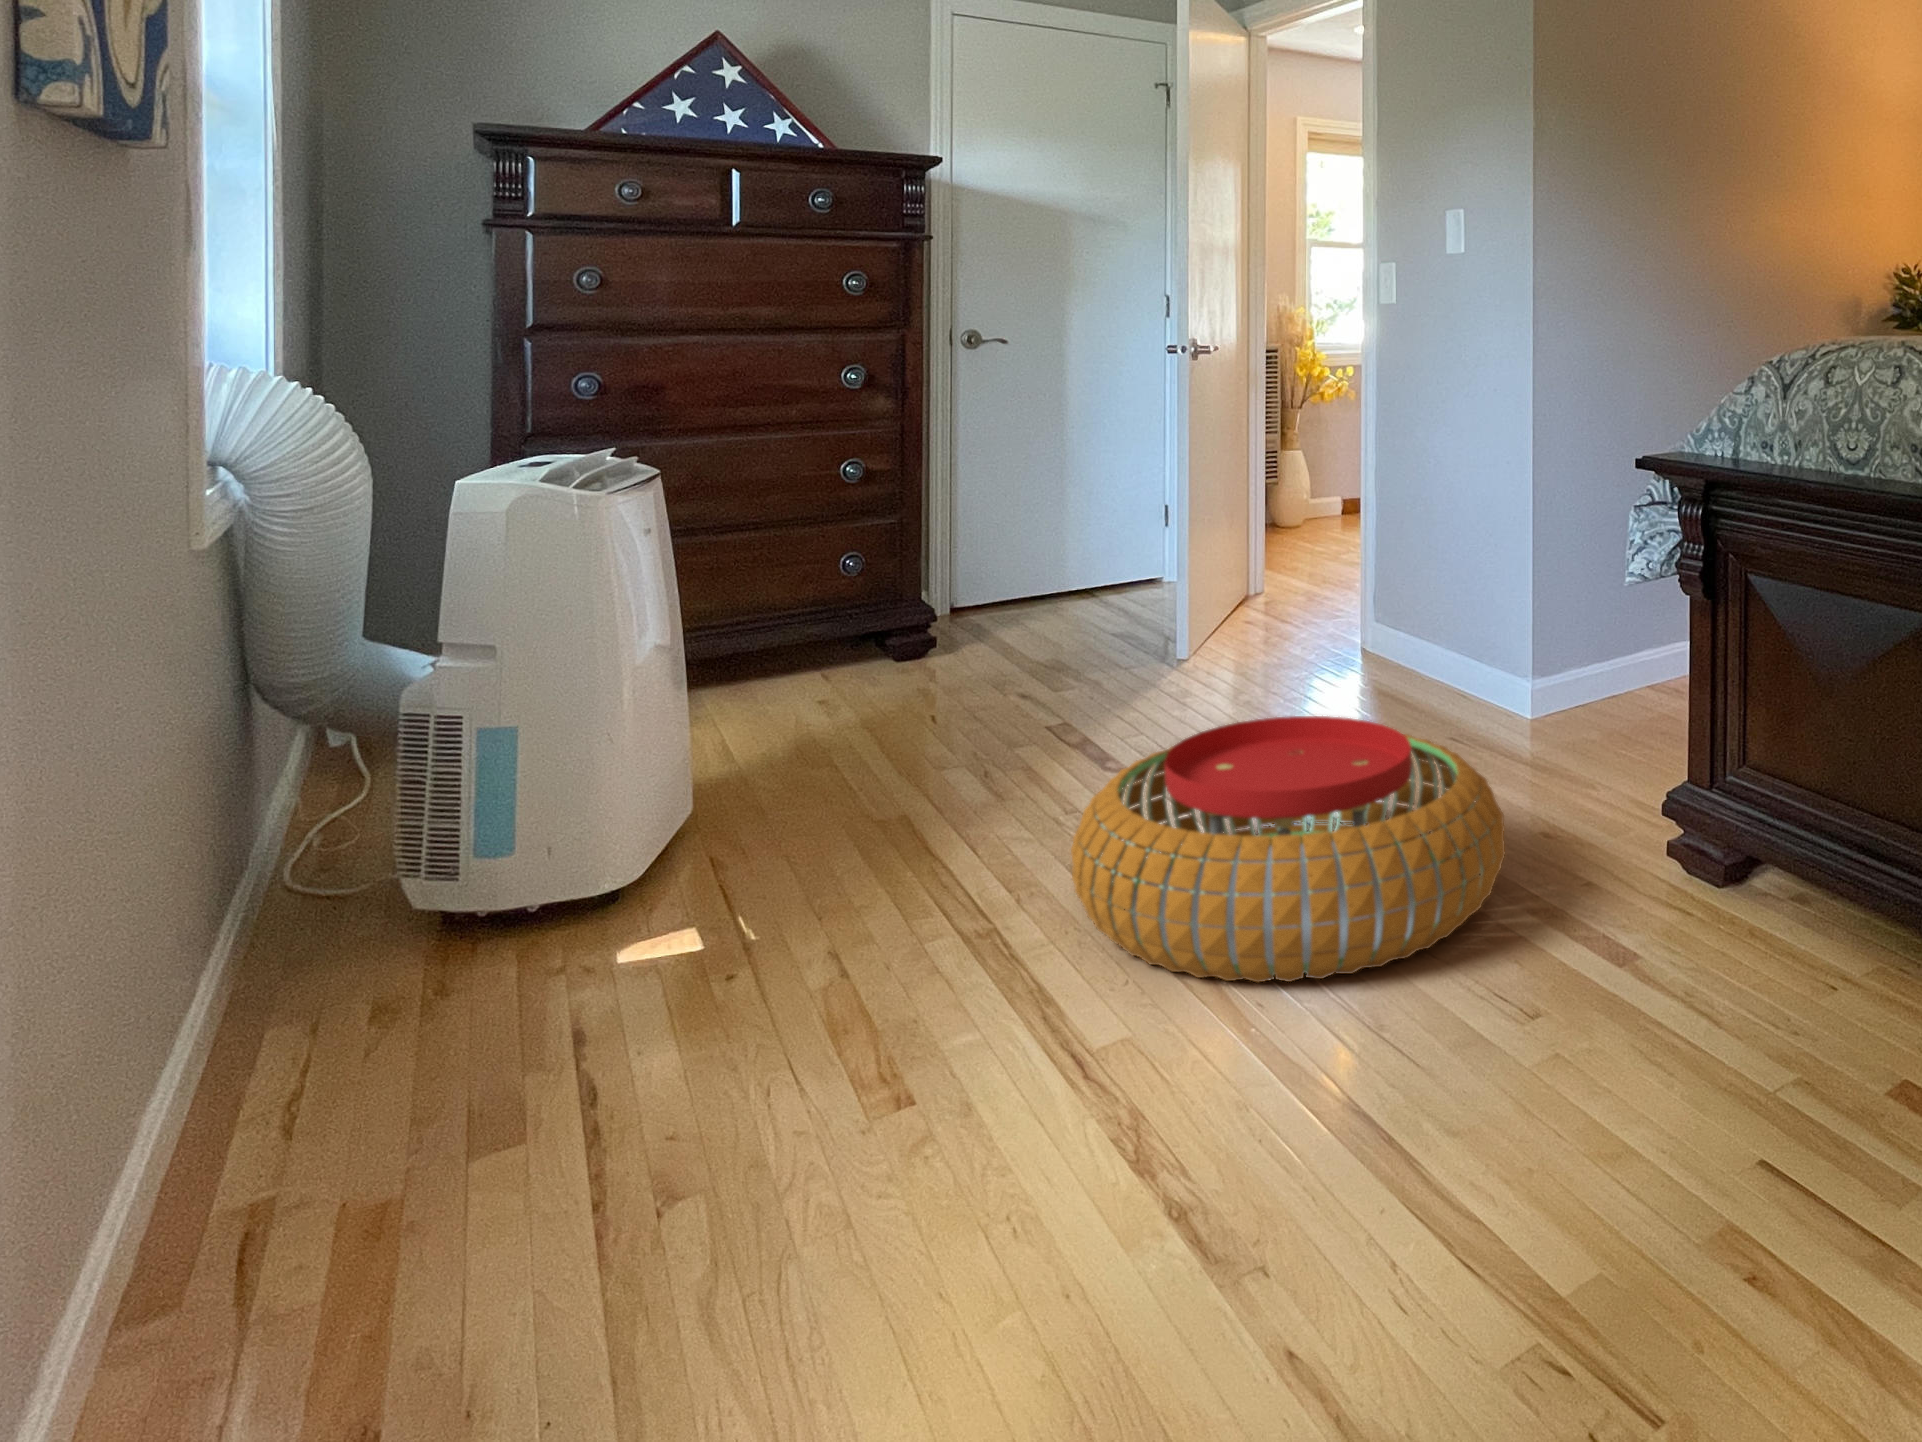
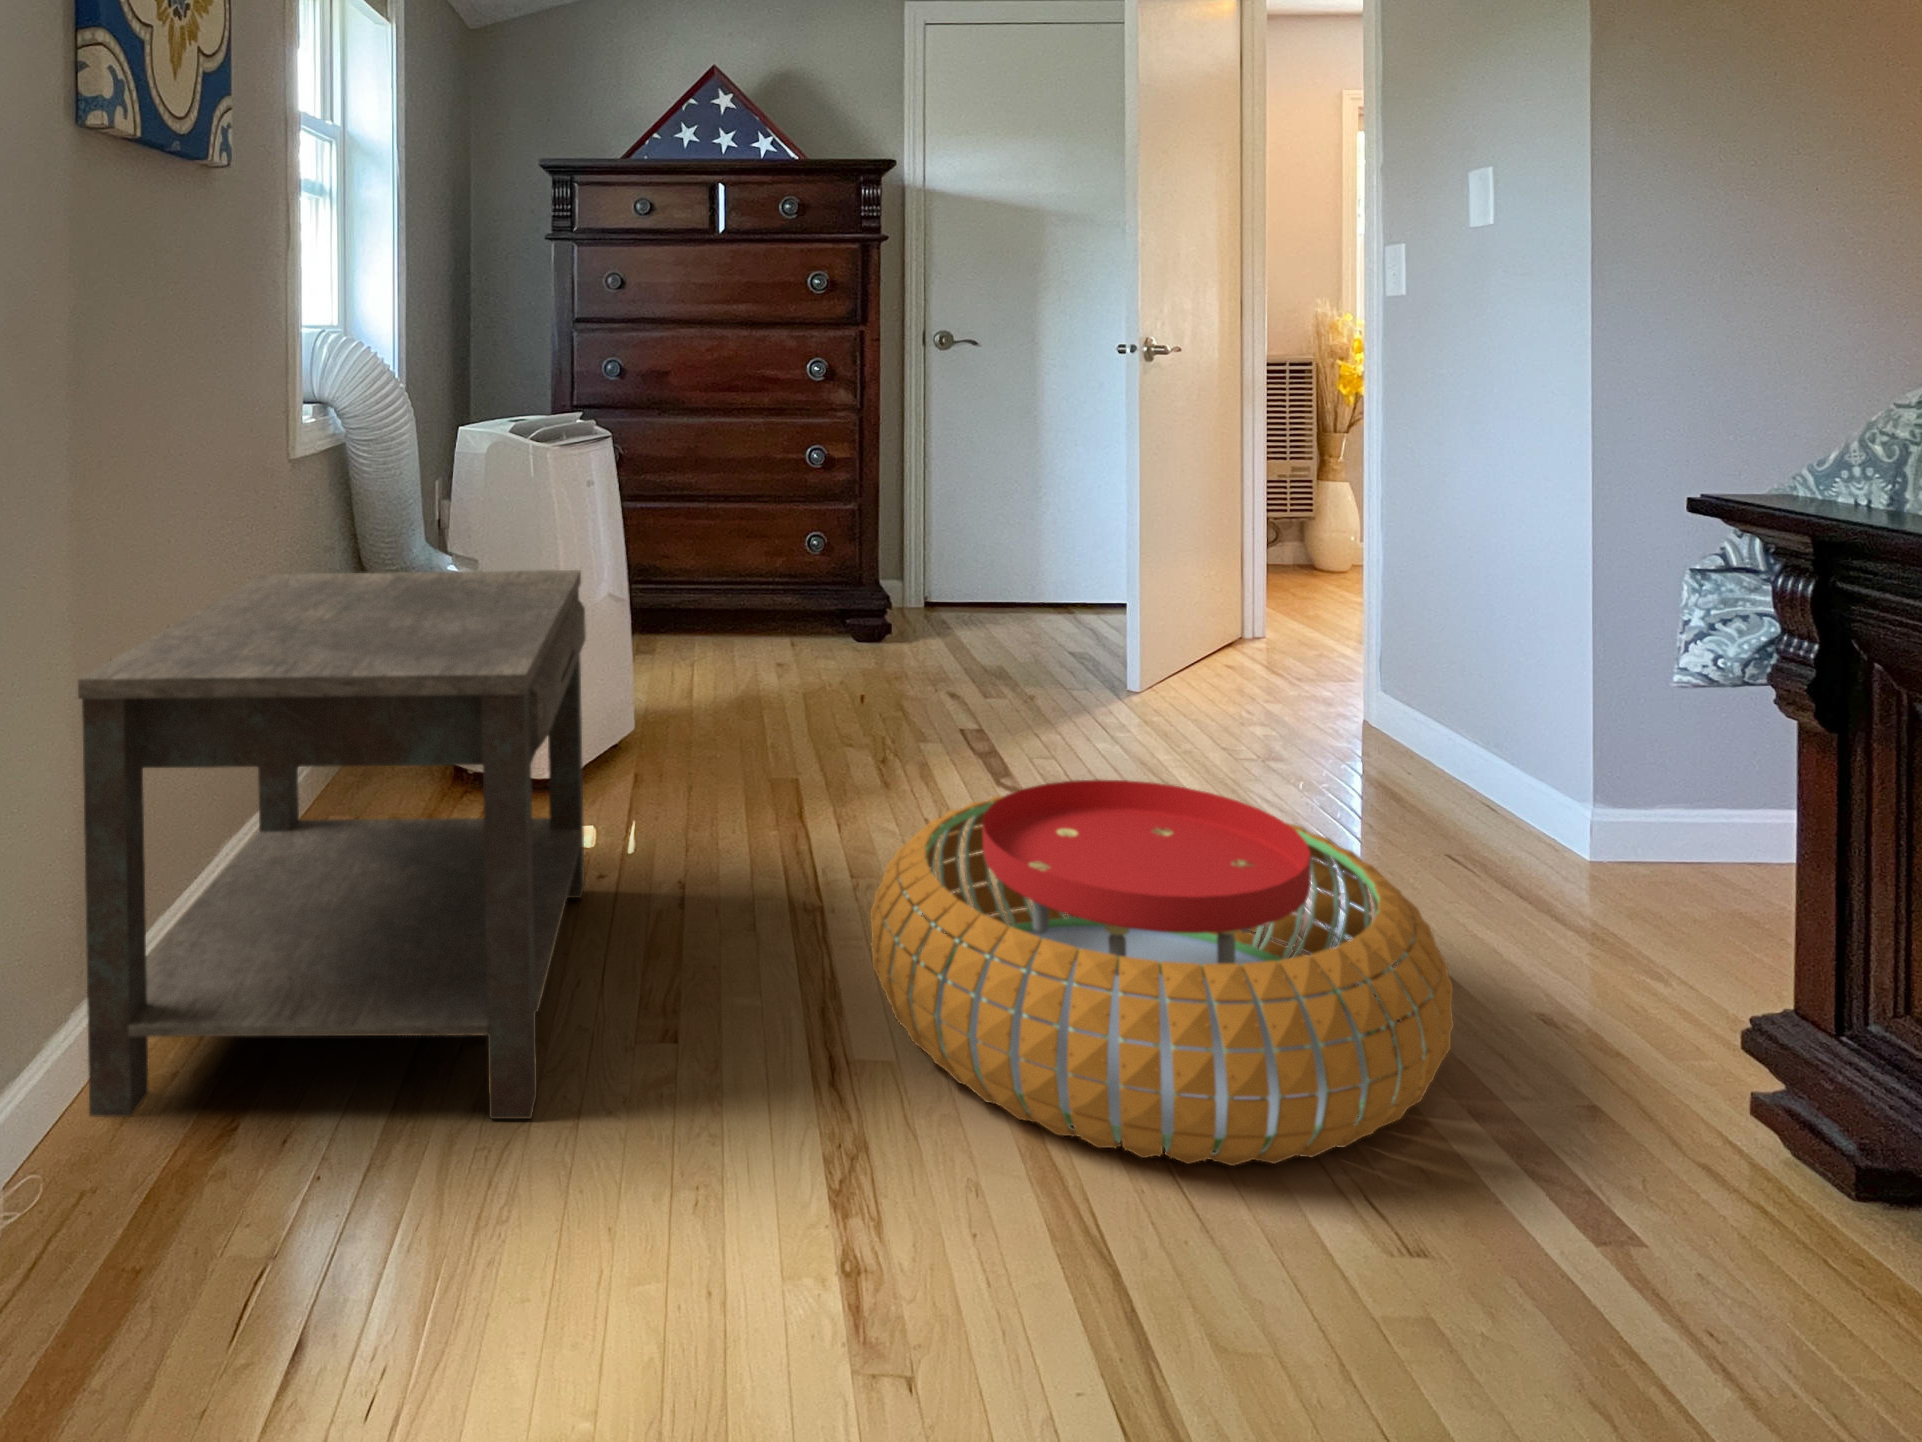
side table: none [300,602,823,1227] -> present [78,570,586,1119]

